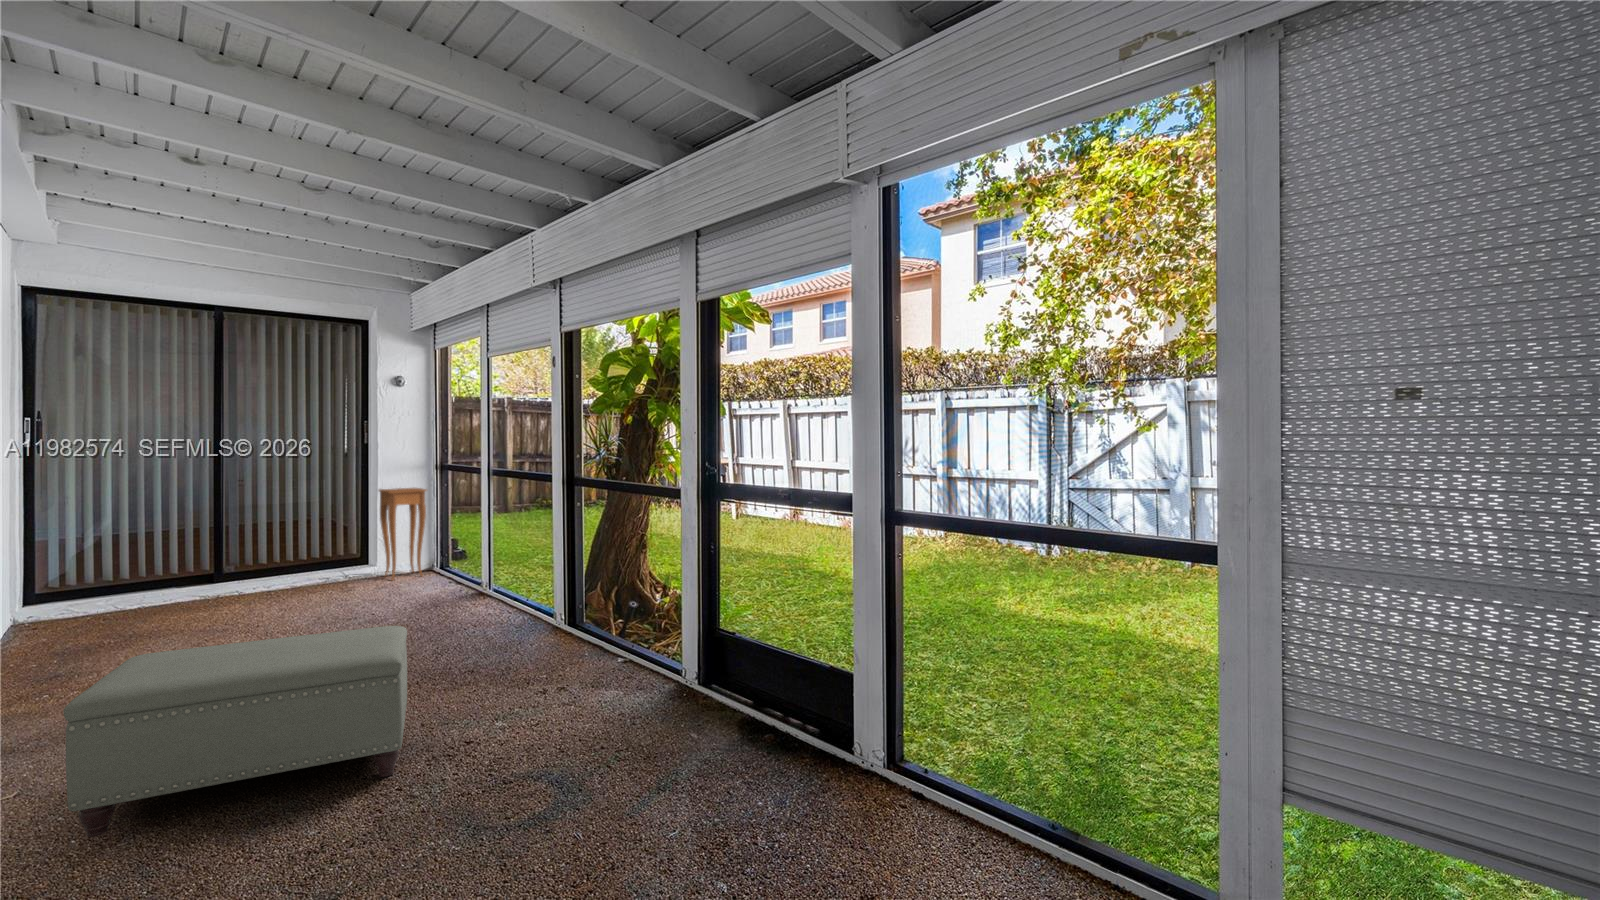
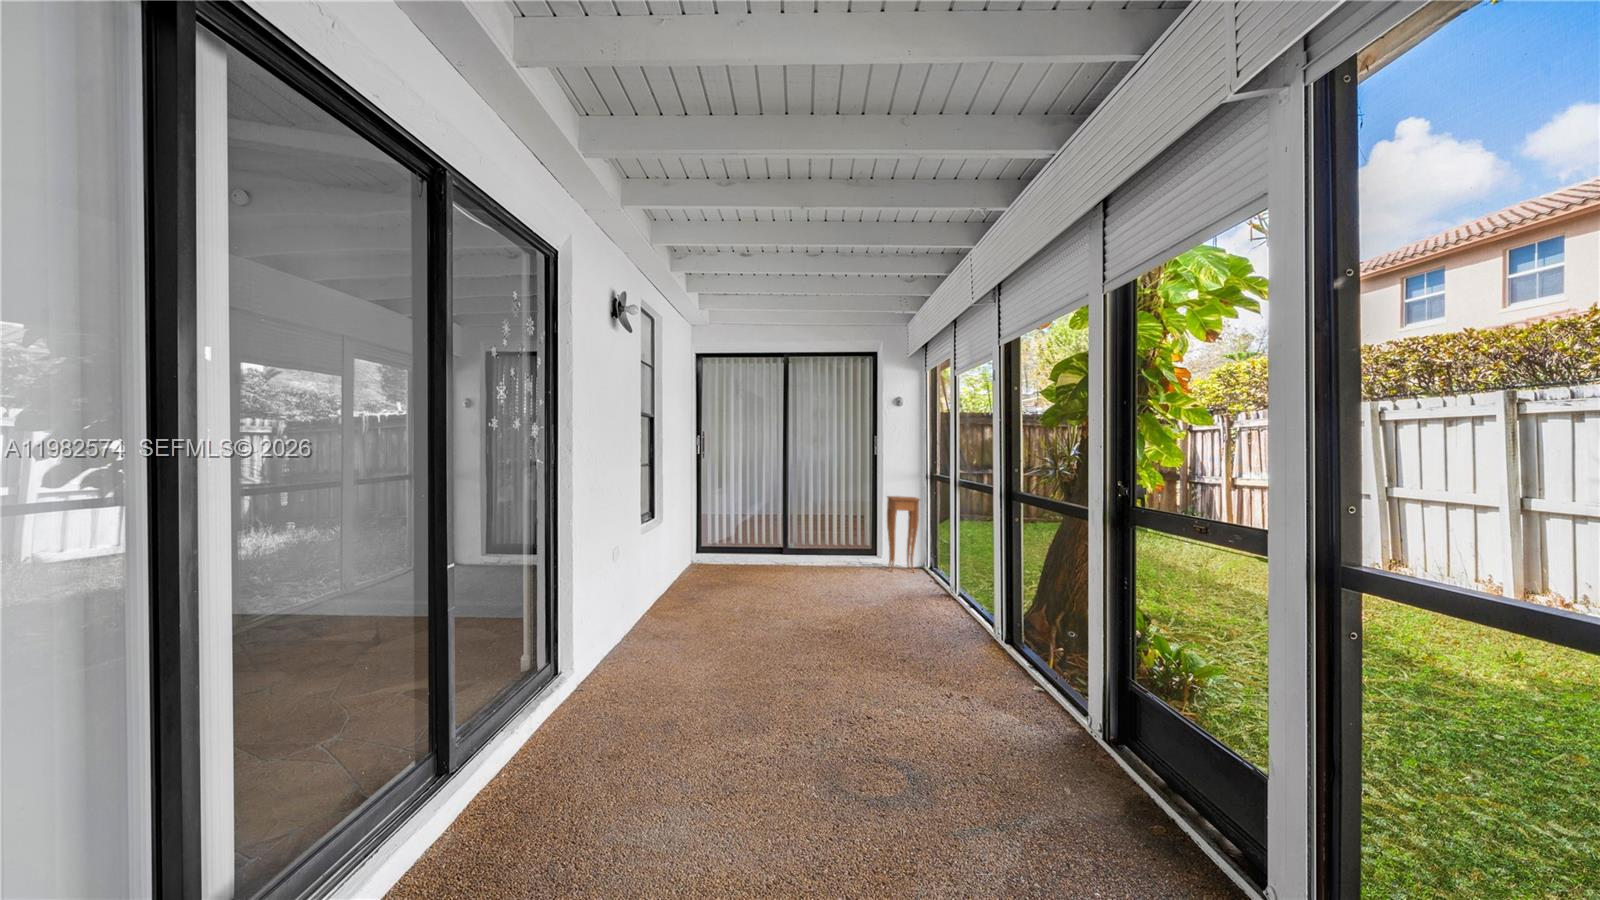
ottoman: present [63,626,407,837] -> none [643,590,840,722]

